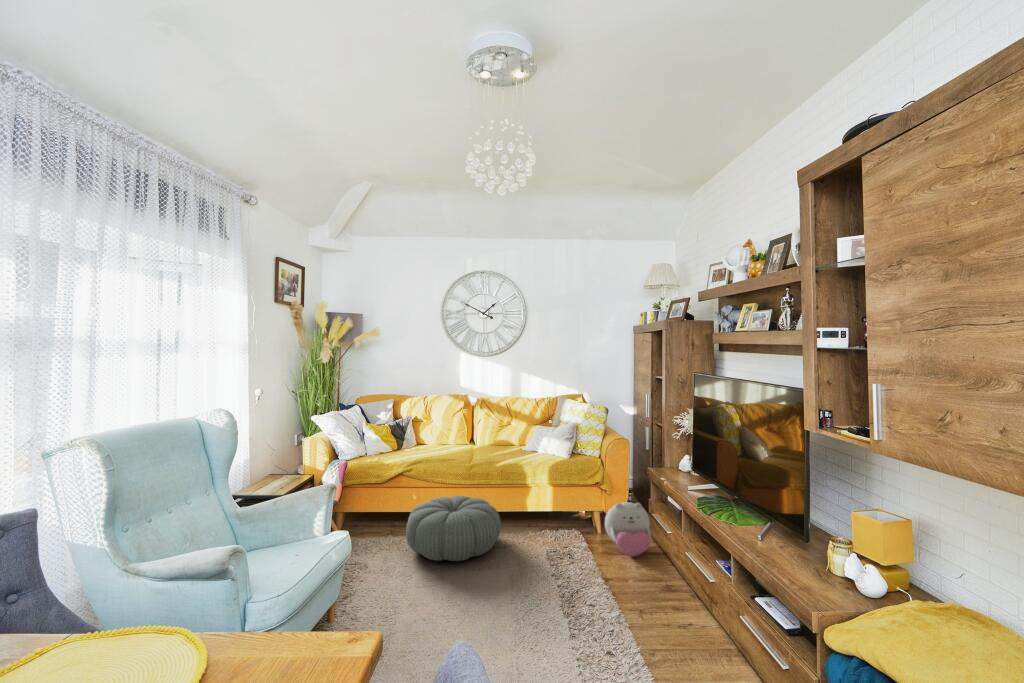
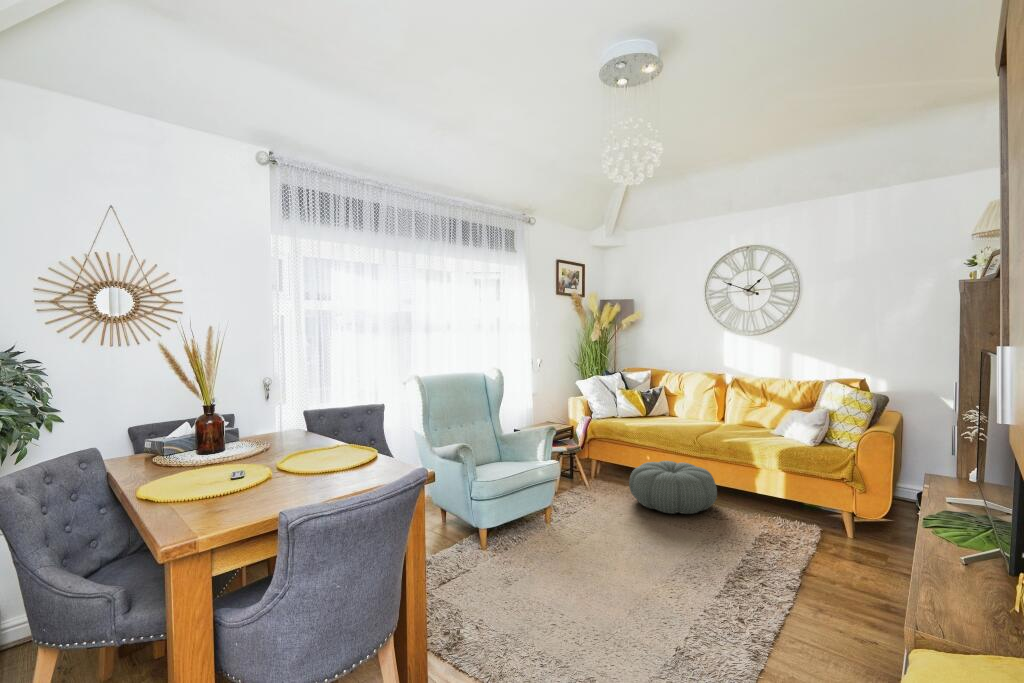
plush toy: present [605,502,651,557] -> none [829,498,890,558]

